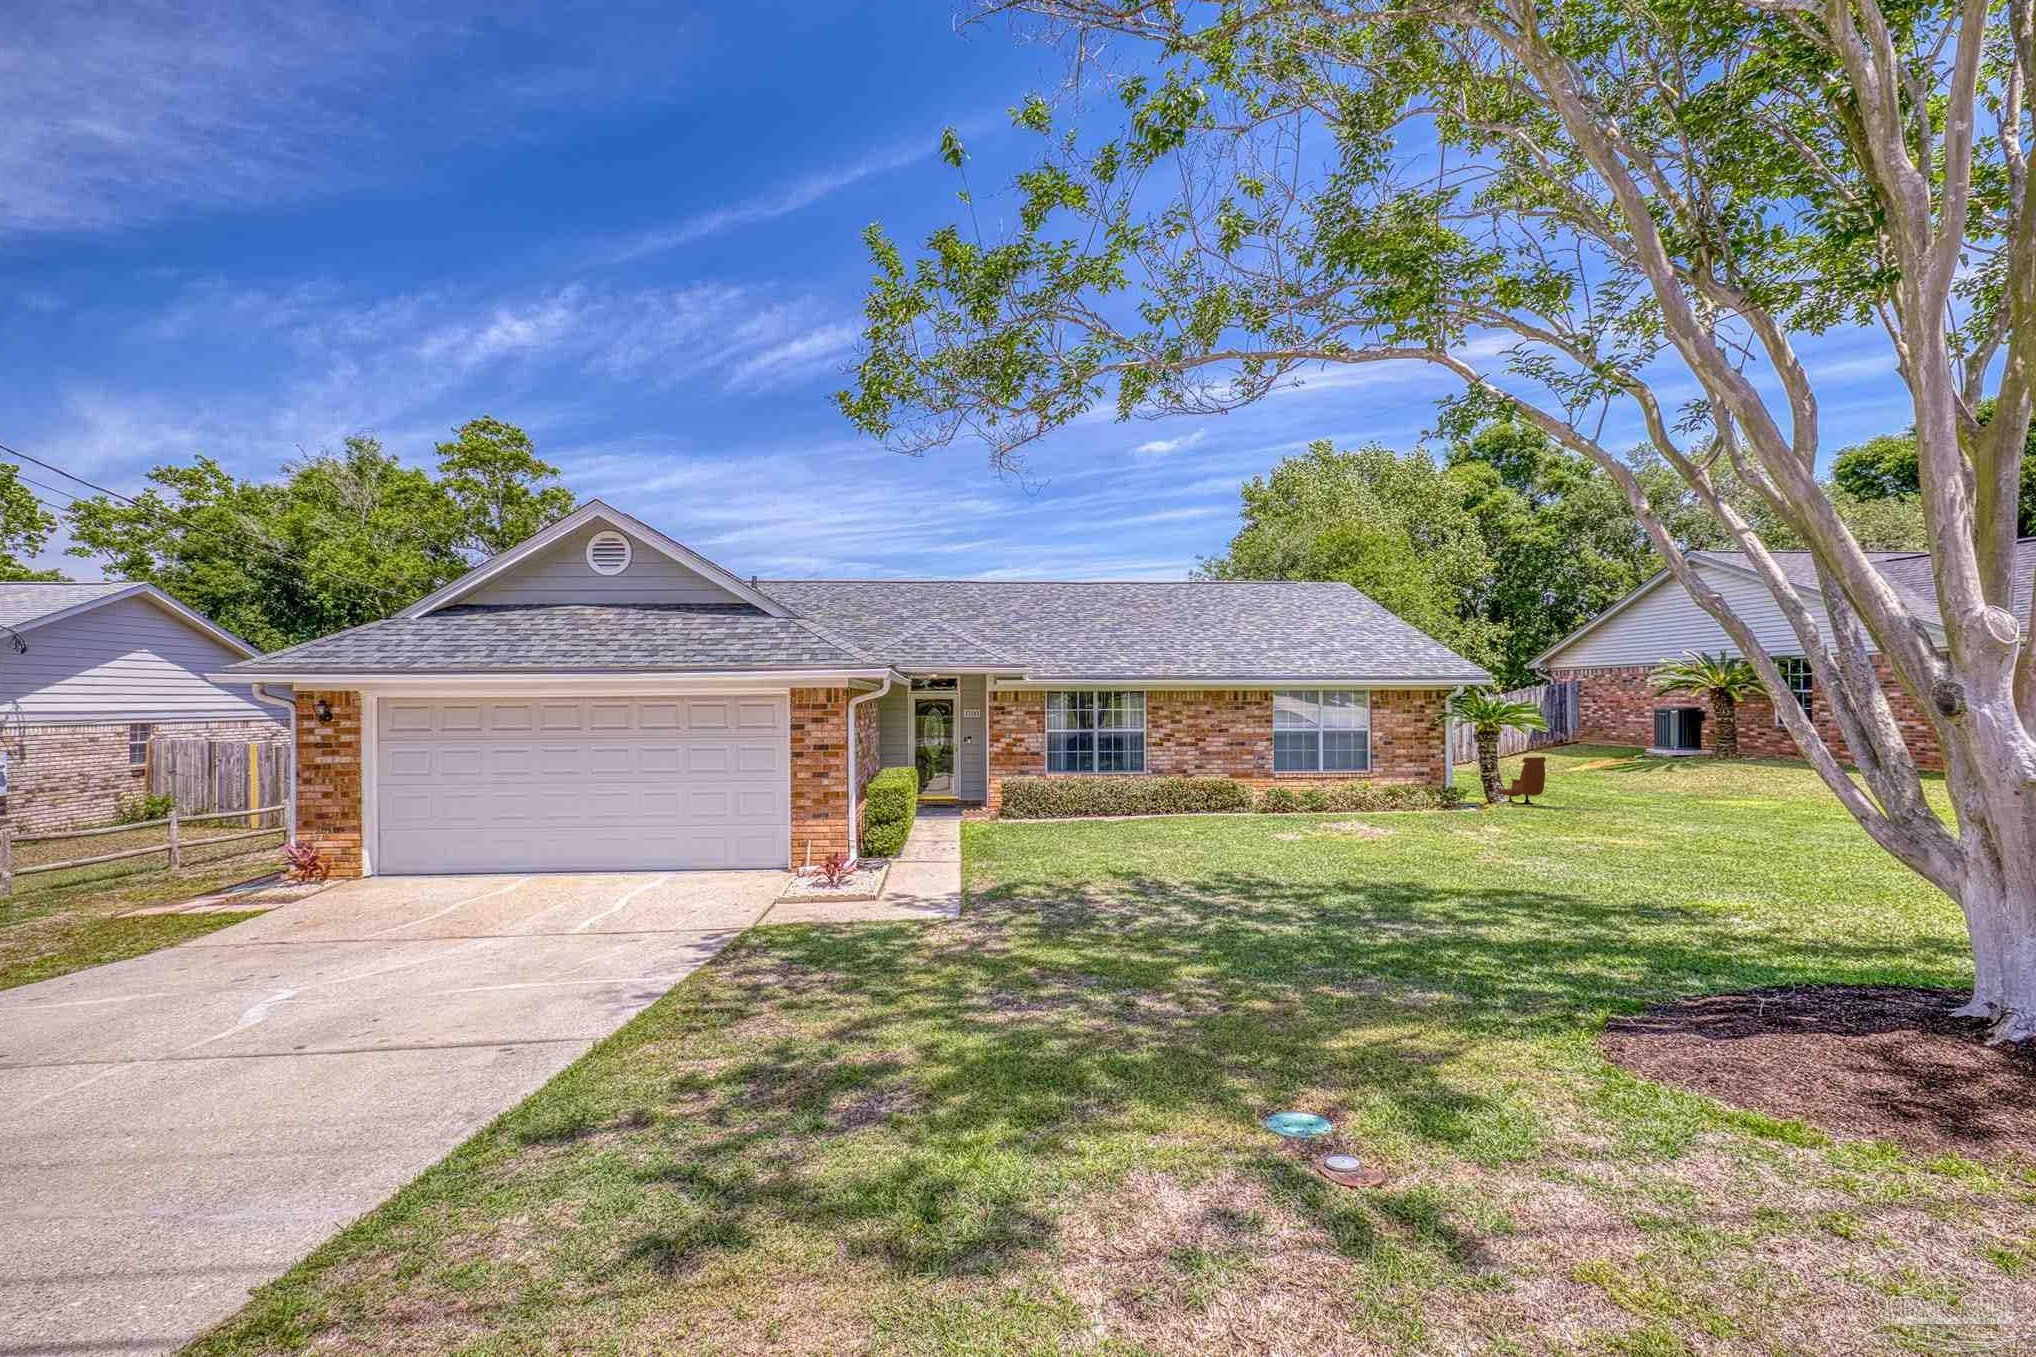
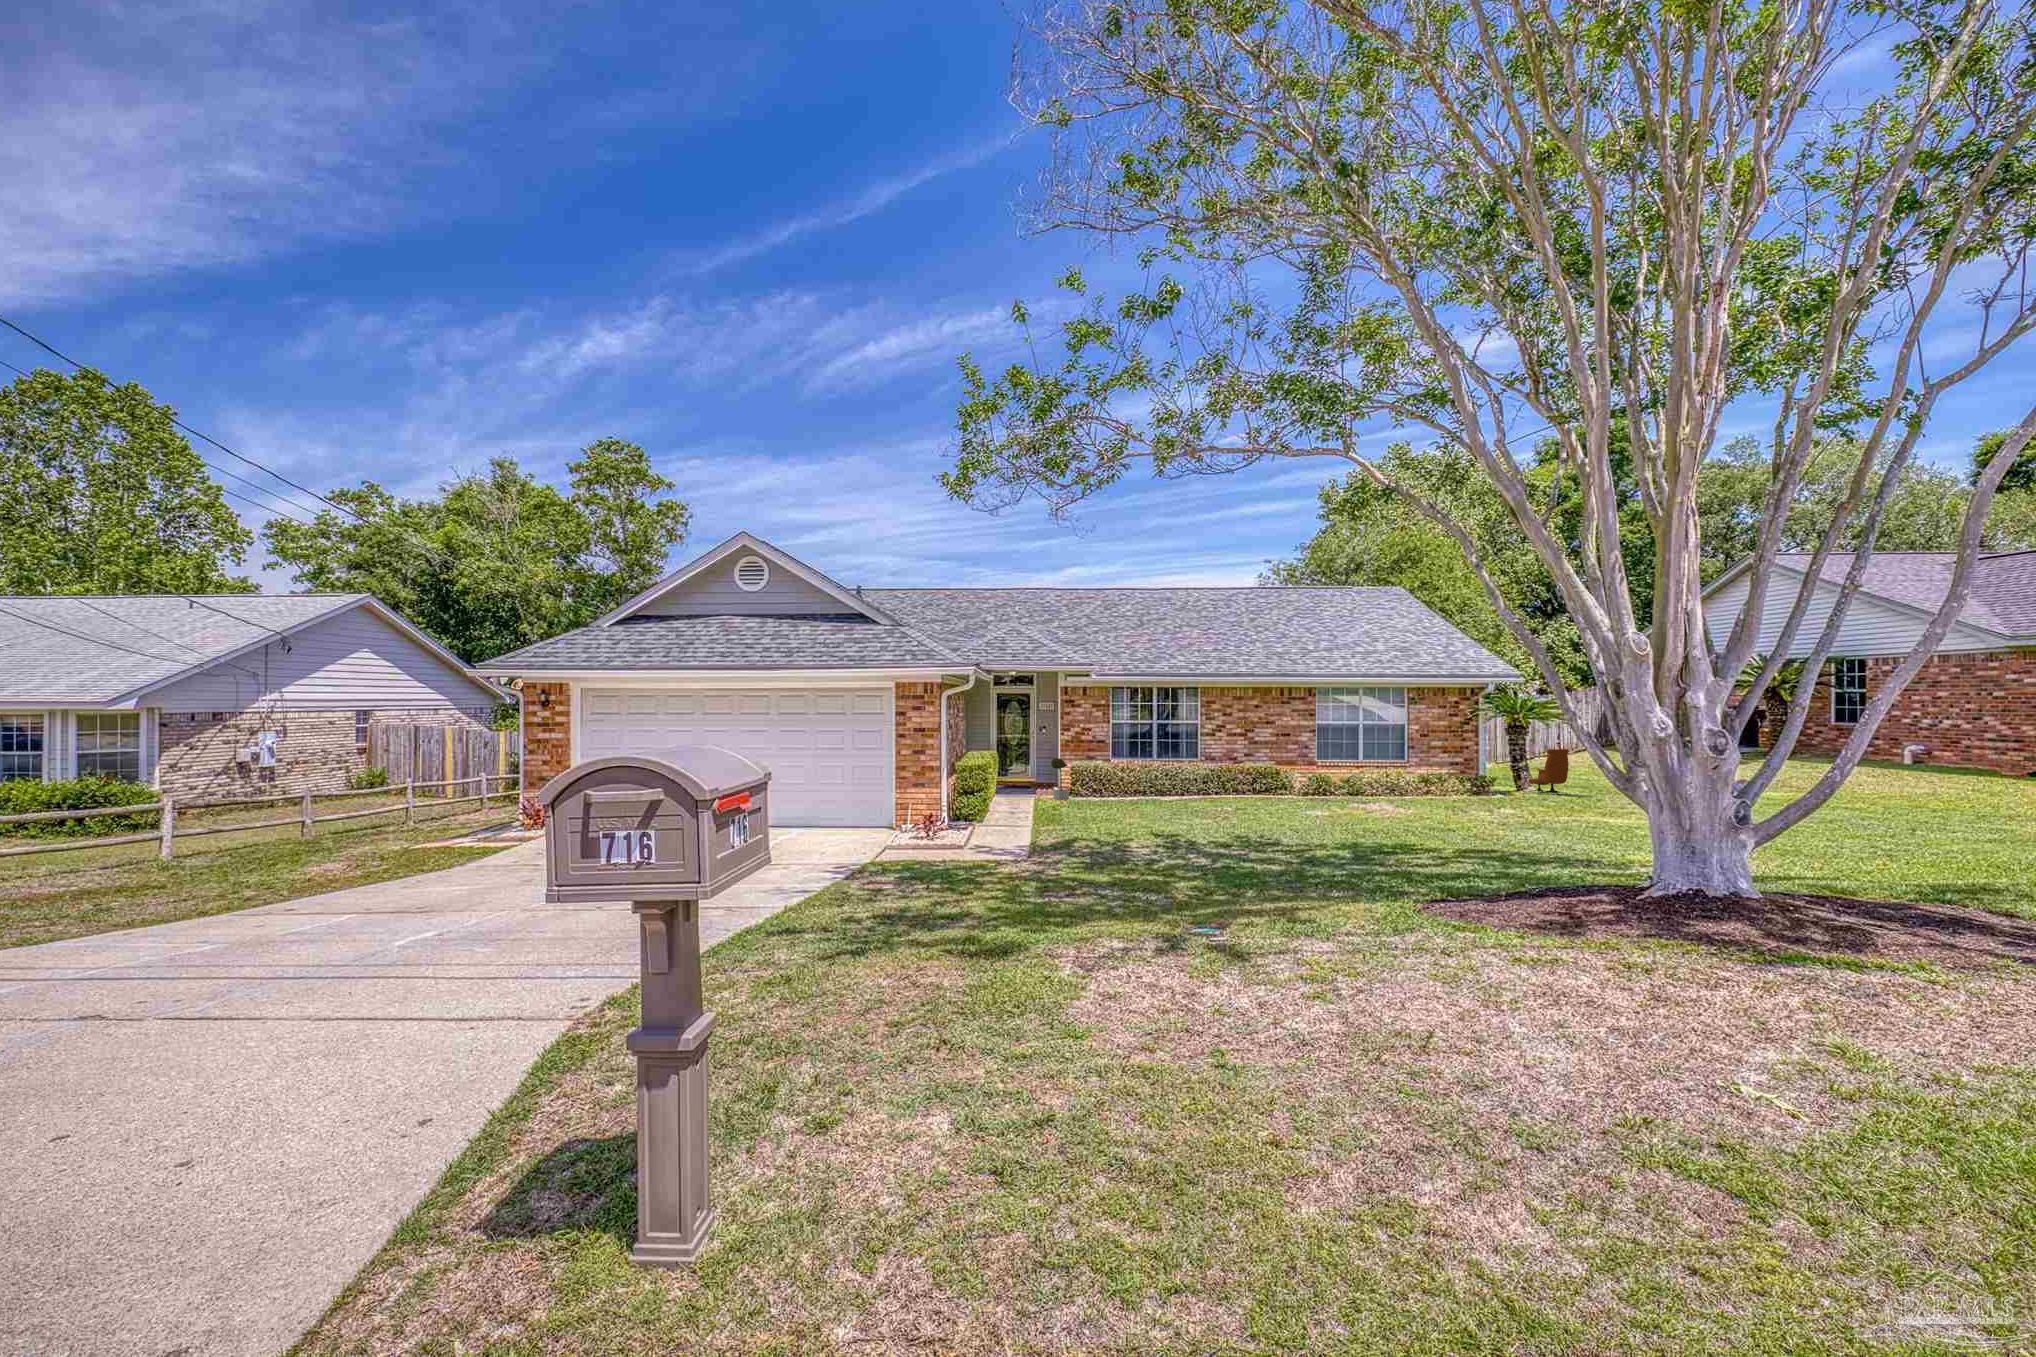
potted tree: none [978,773,1000,822] -> present [1051,757,1069,800]

